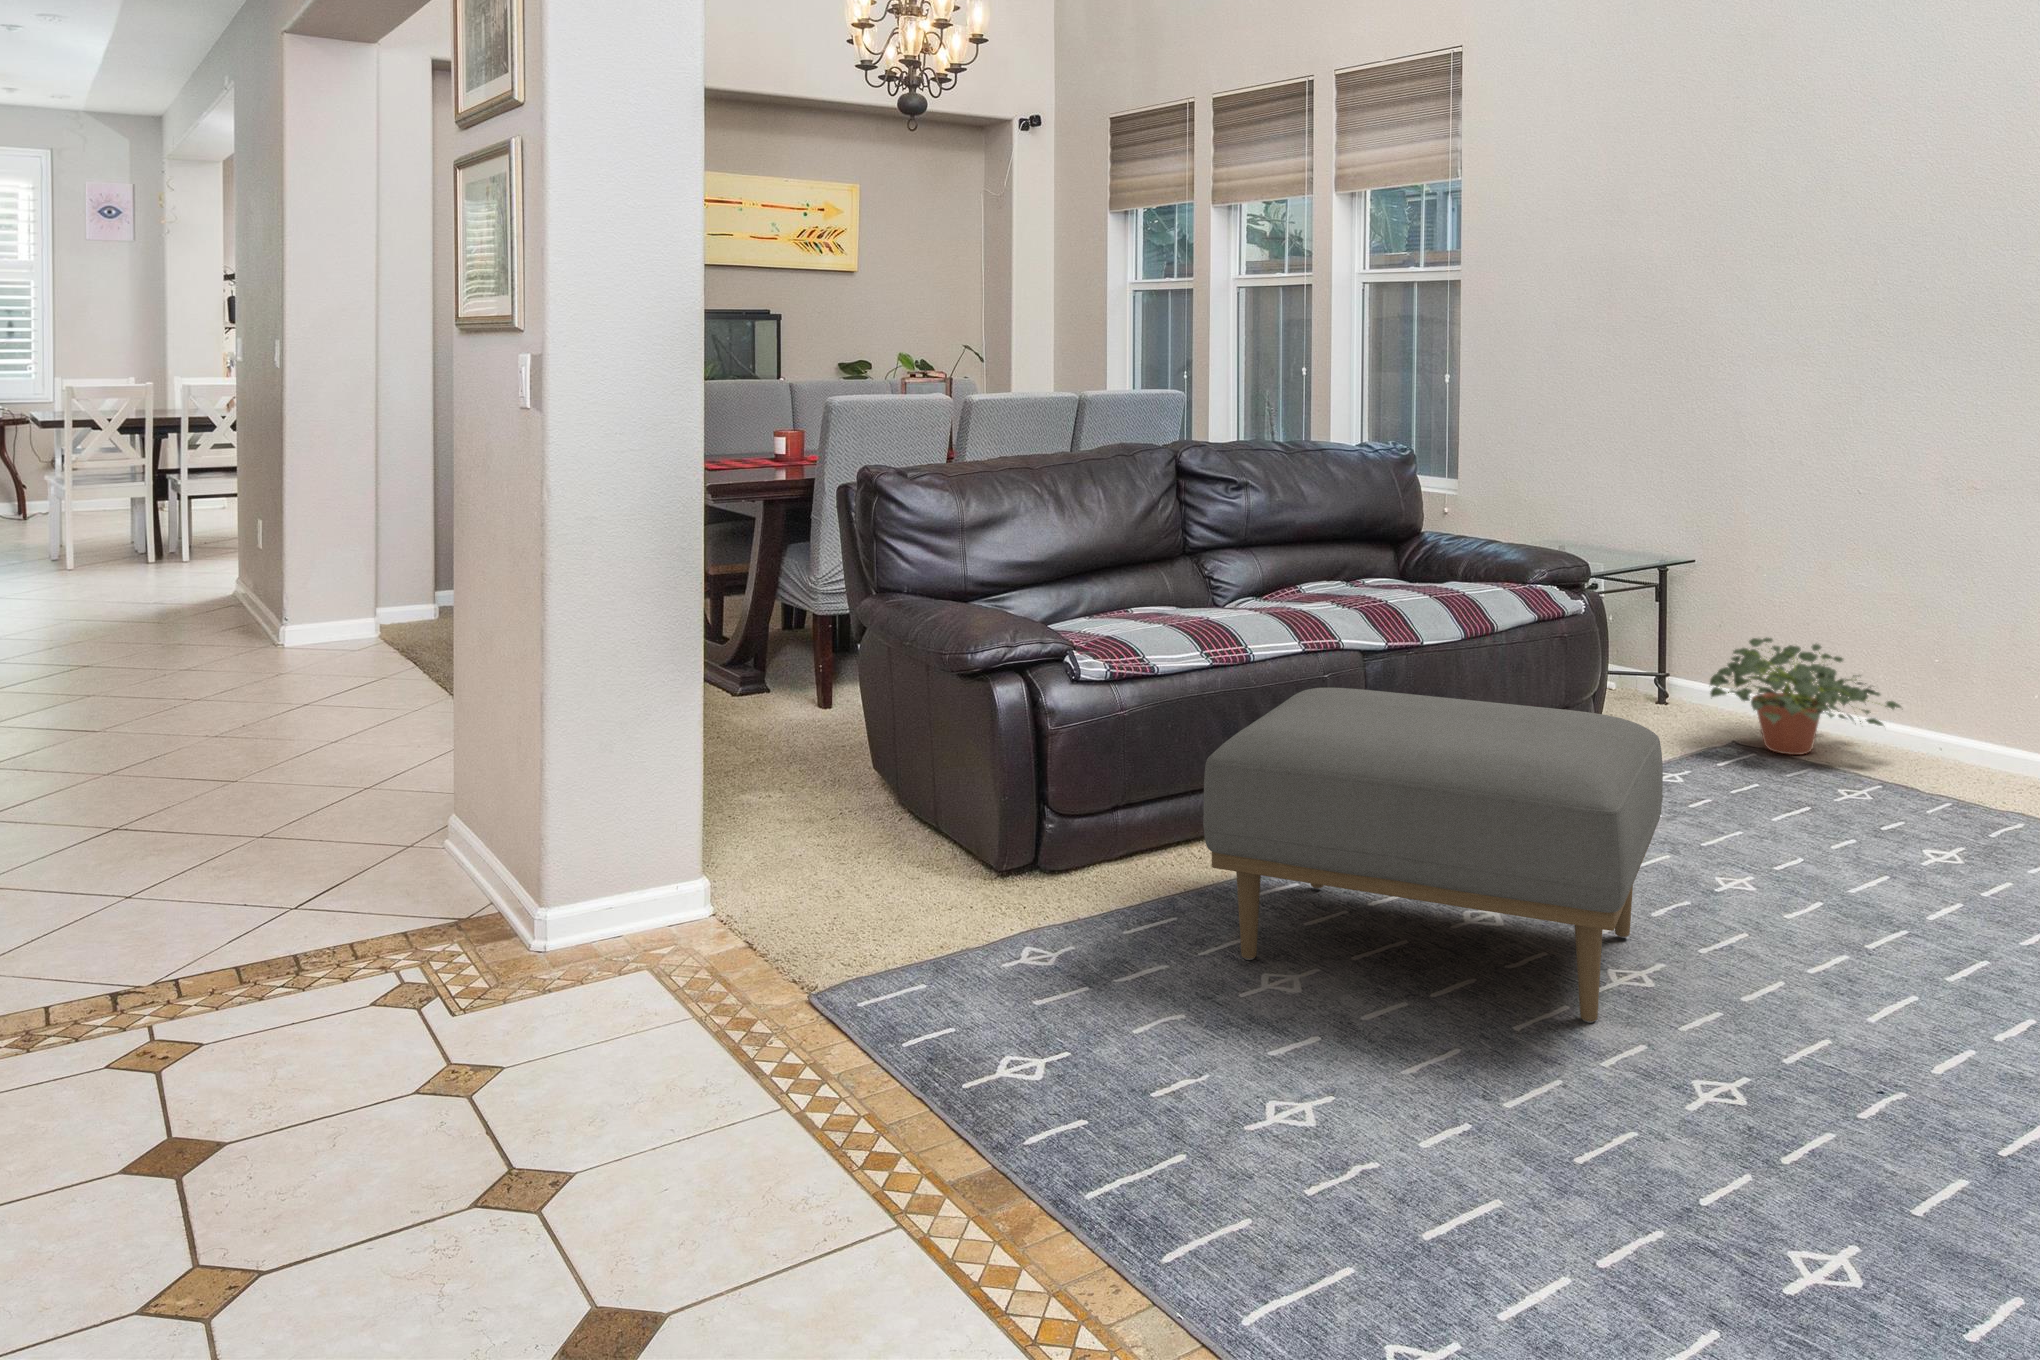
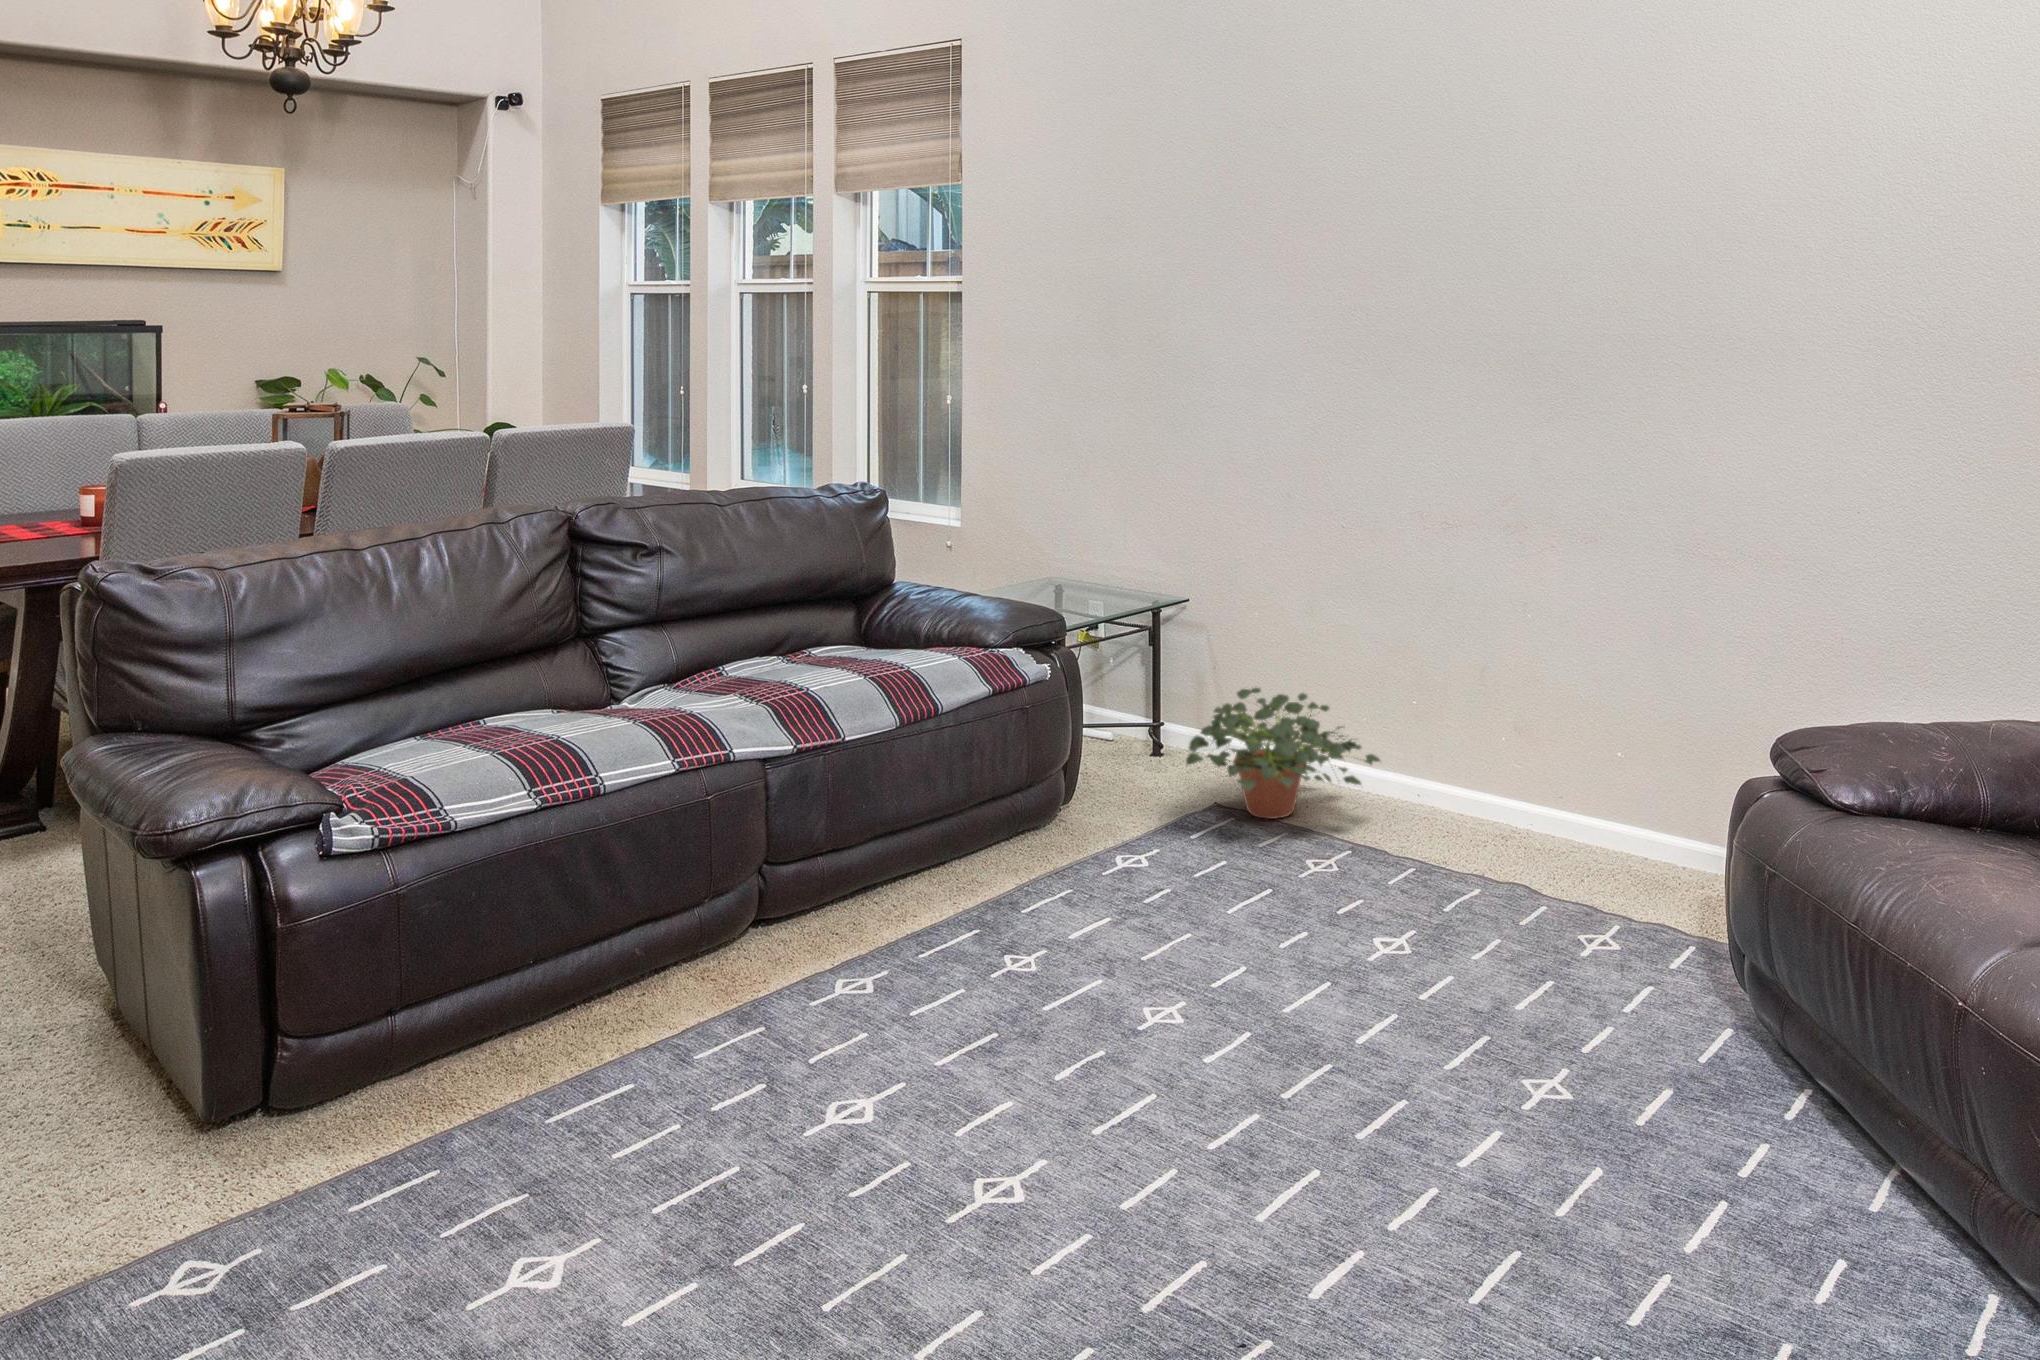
ottoman: present [1203,688,1663,1023] -> none [443,840,1055,1272]

